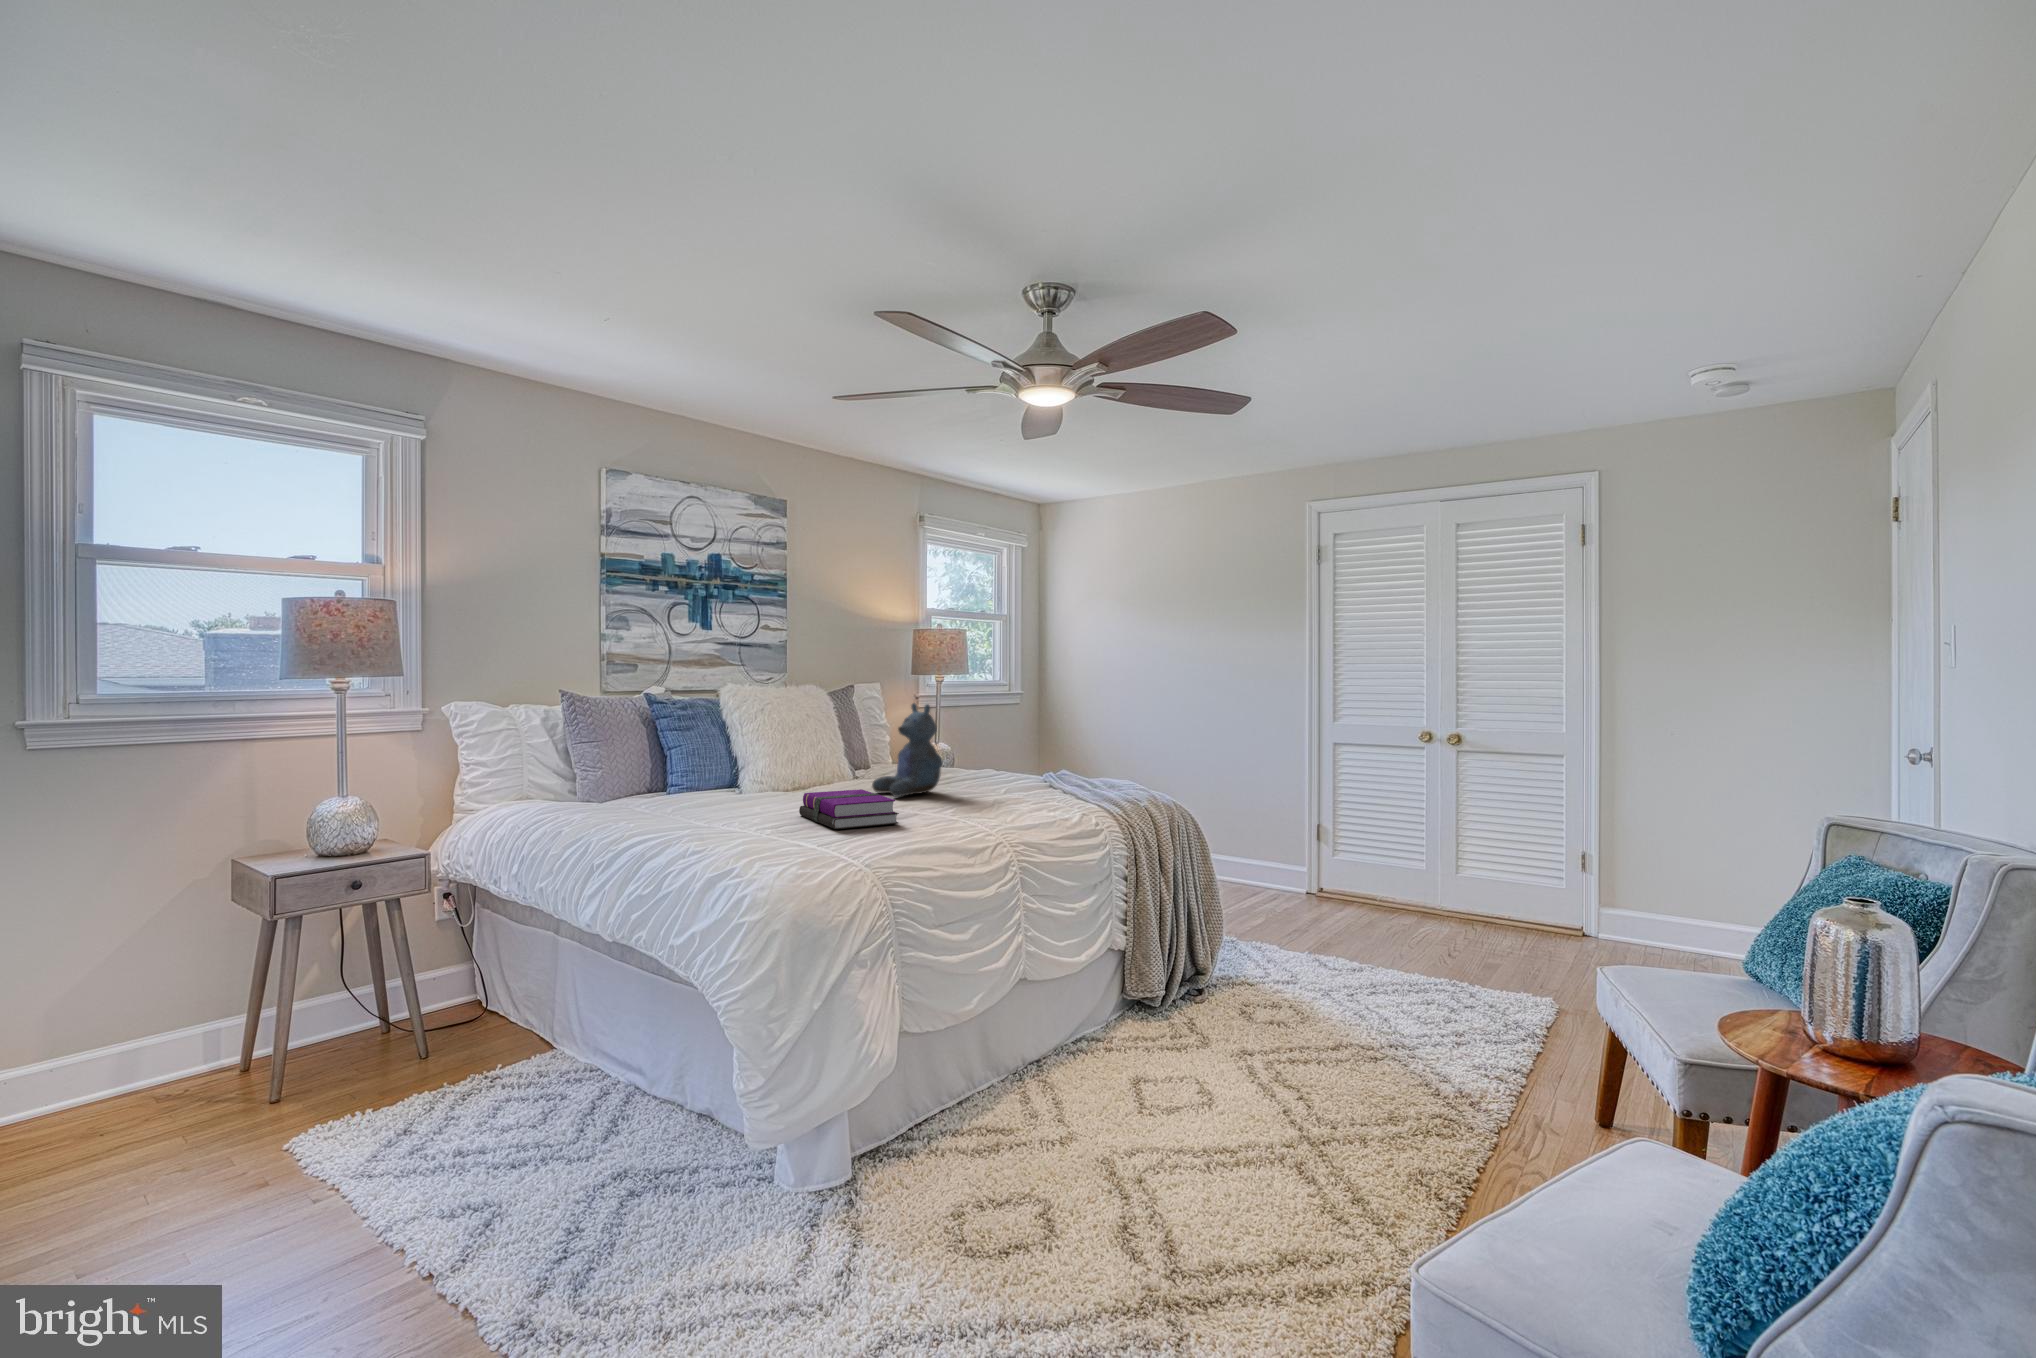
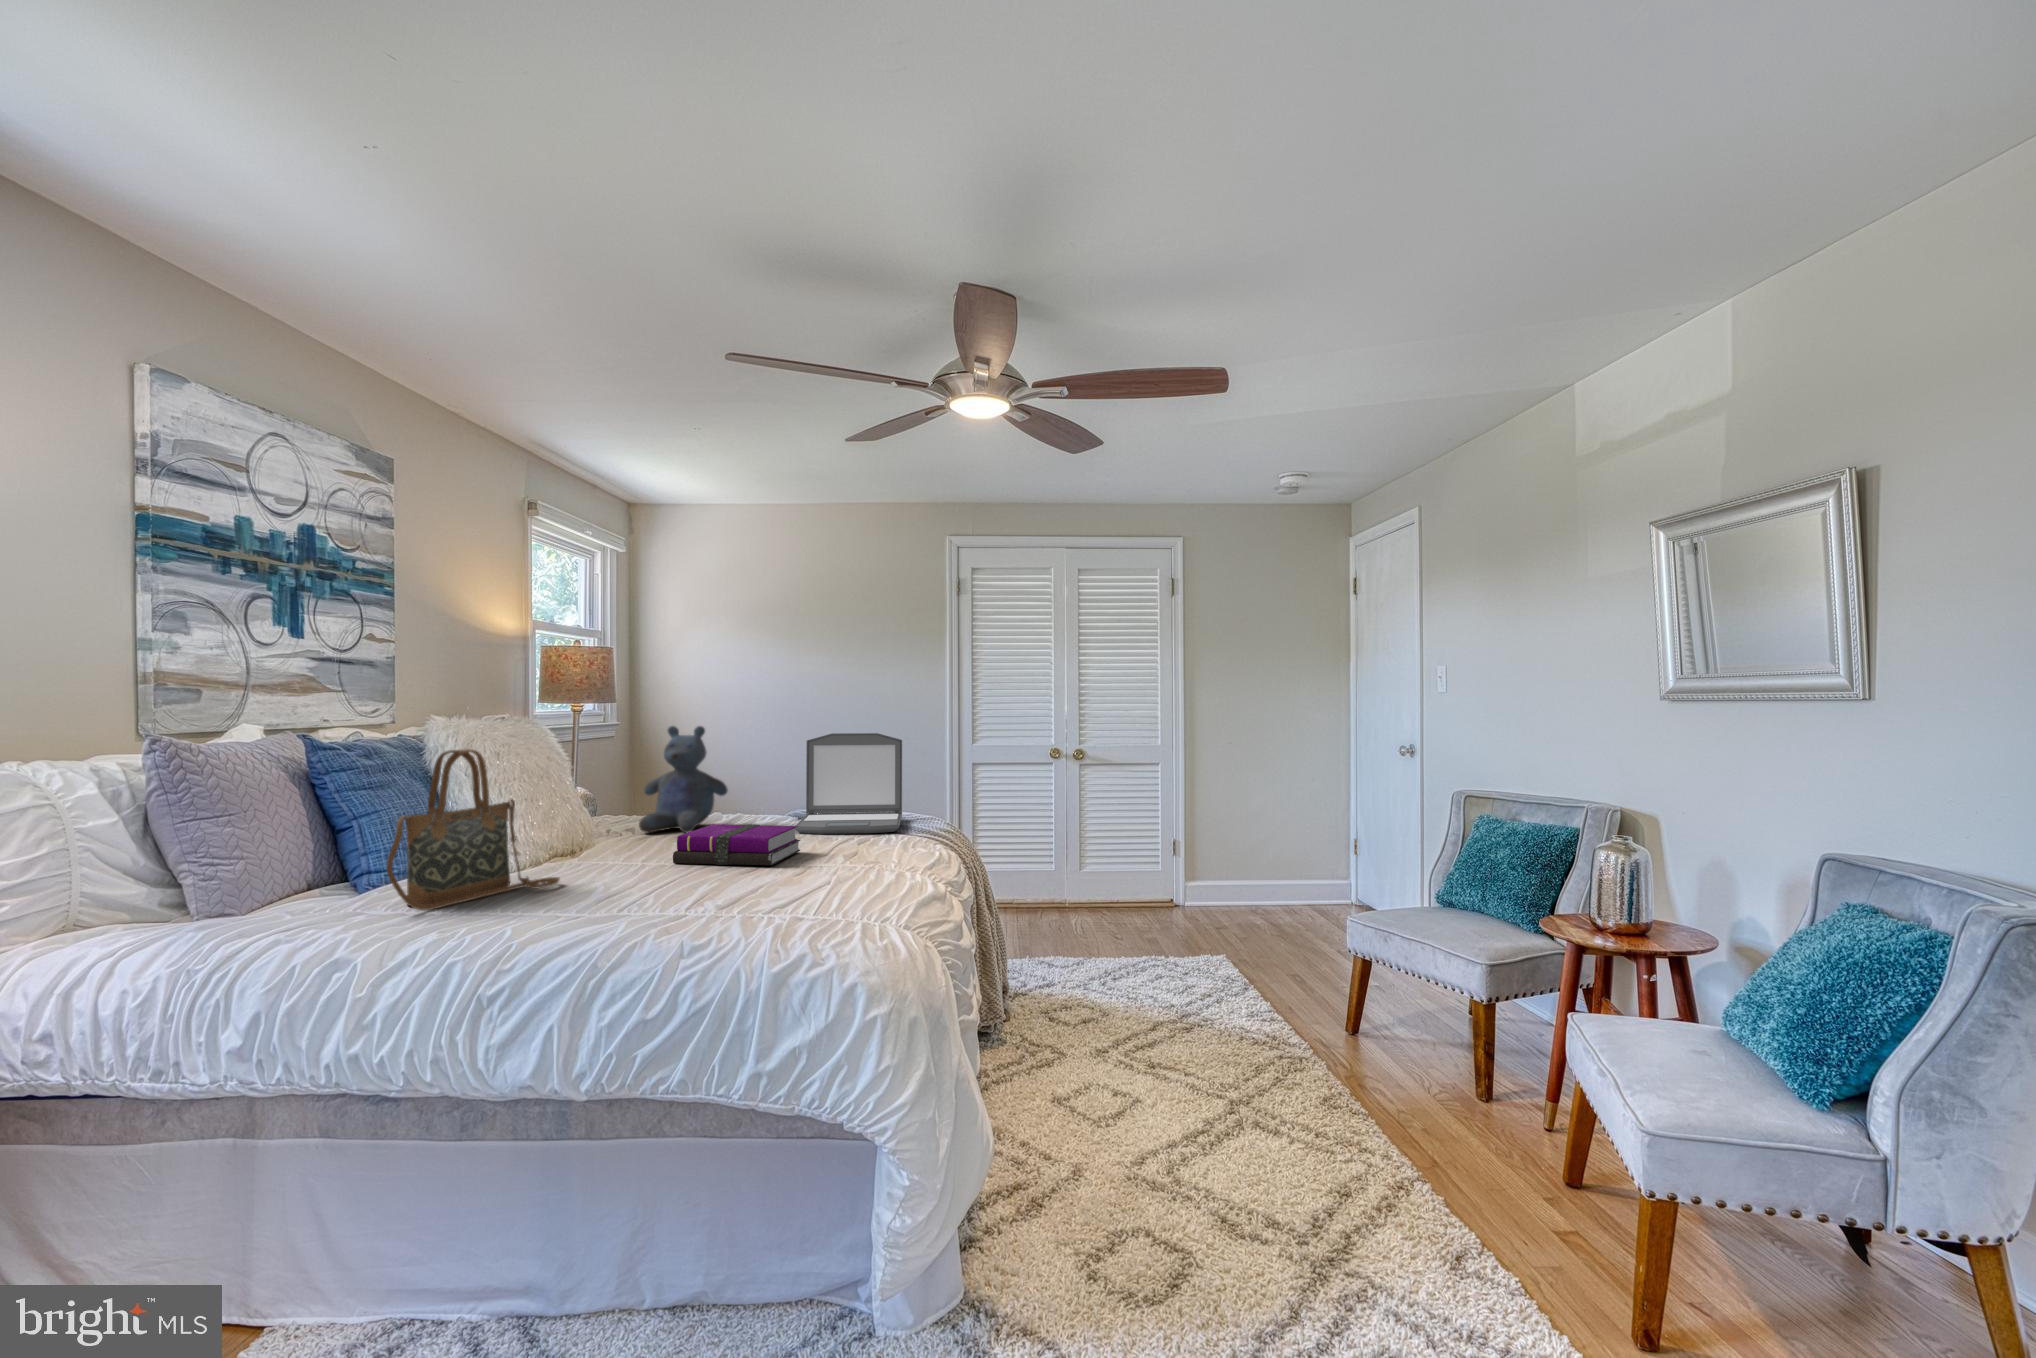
handbag: none [587,709,702,815] -> present [386,749,559,910]
laptop: none [962,719,1091,824] -> present [795,733,902,834]

